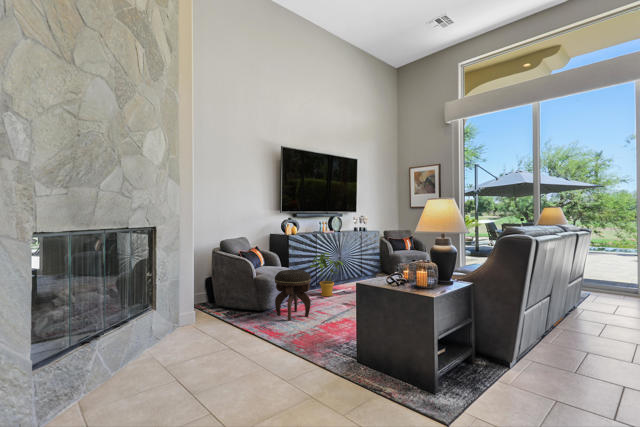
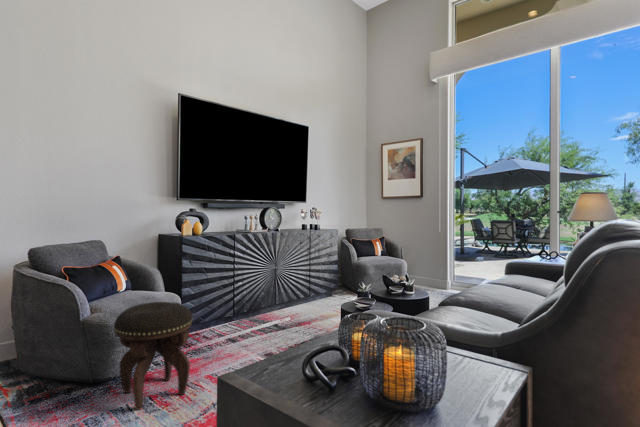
house plant: present [310,252,343,296] -> none [219,265,271,338]

